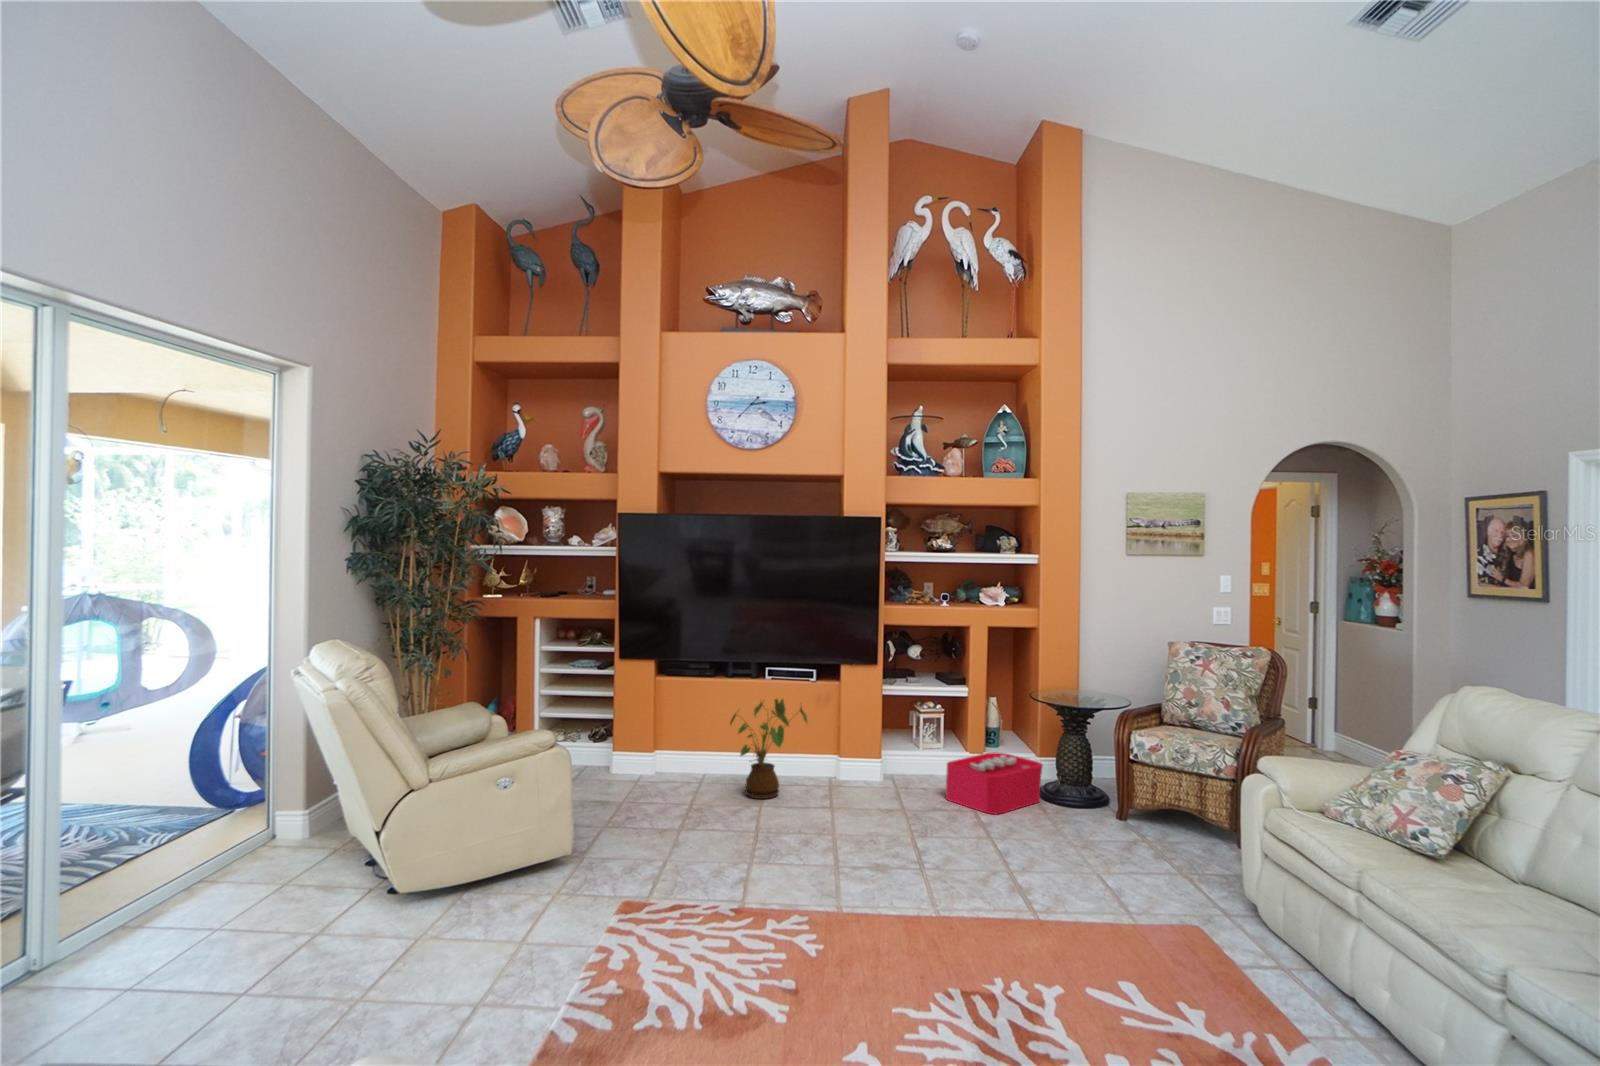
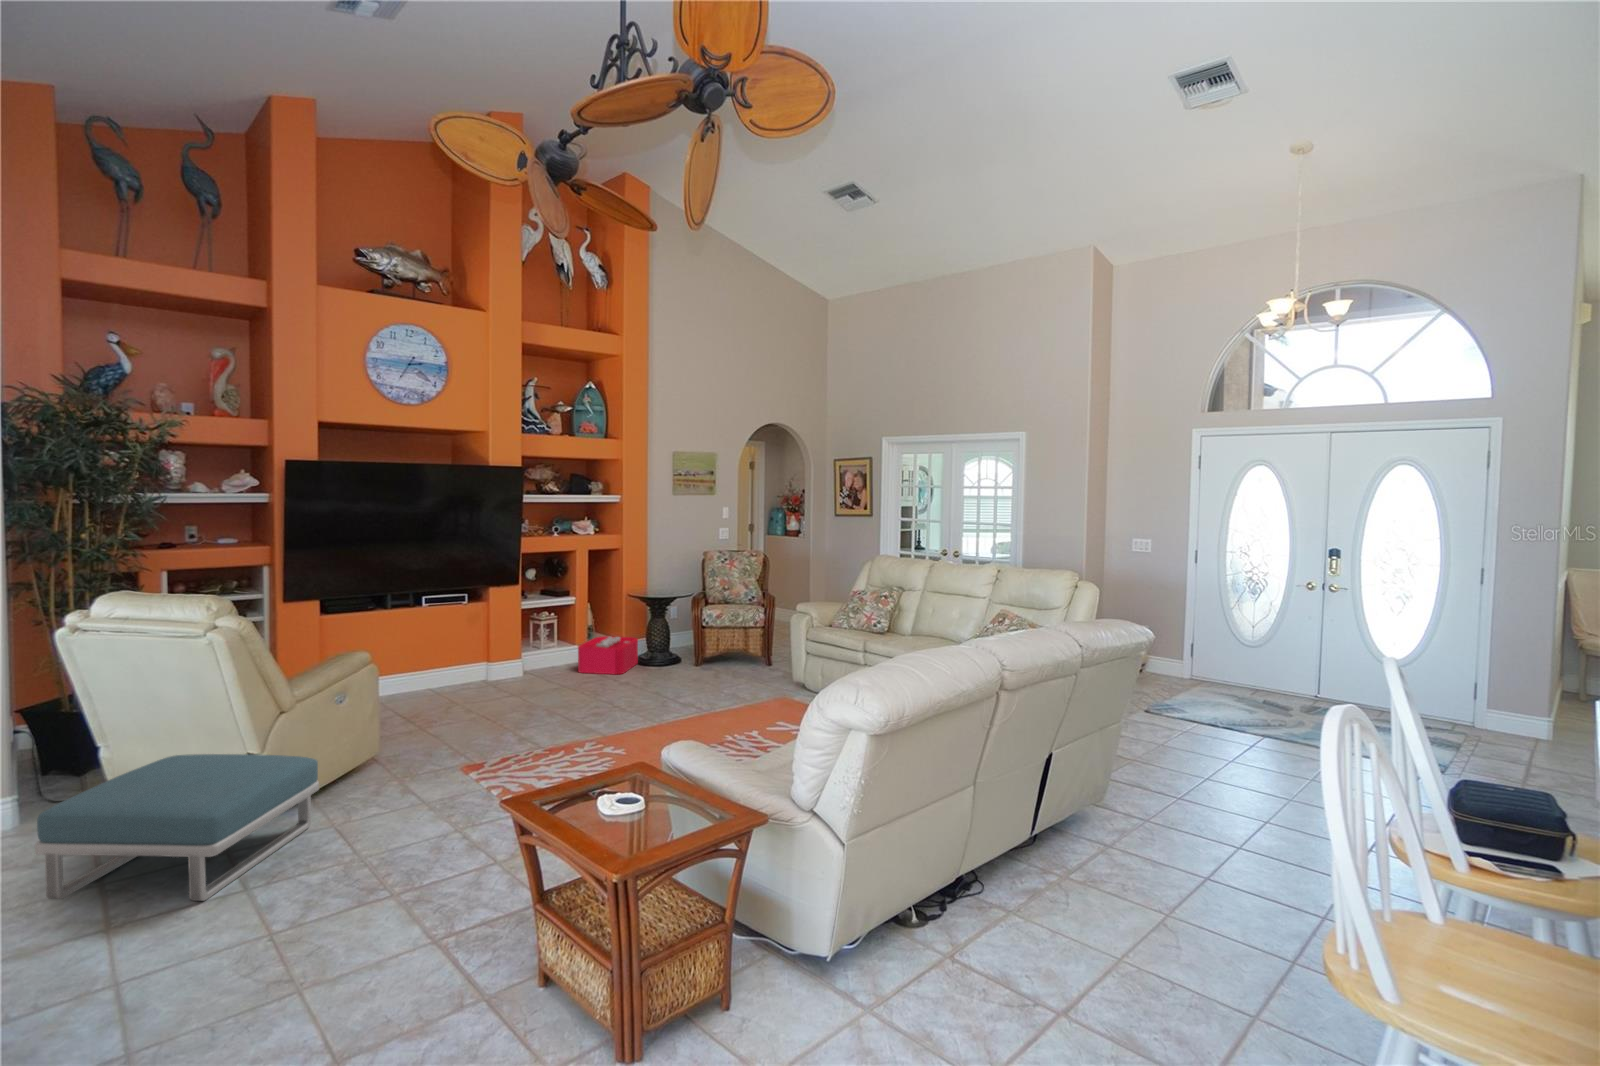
house plant: present [730,699,807,799] -> none [411,616,477,698]
footstool: none [167,817,412,999] -> present [35,754,319,901]

